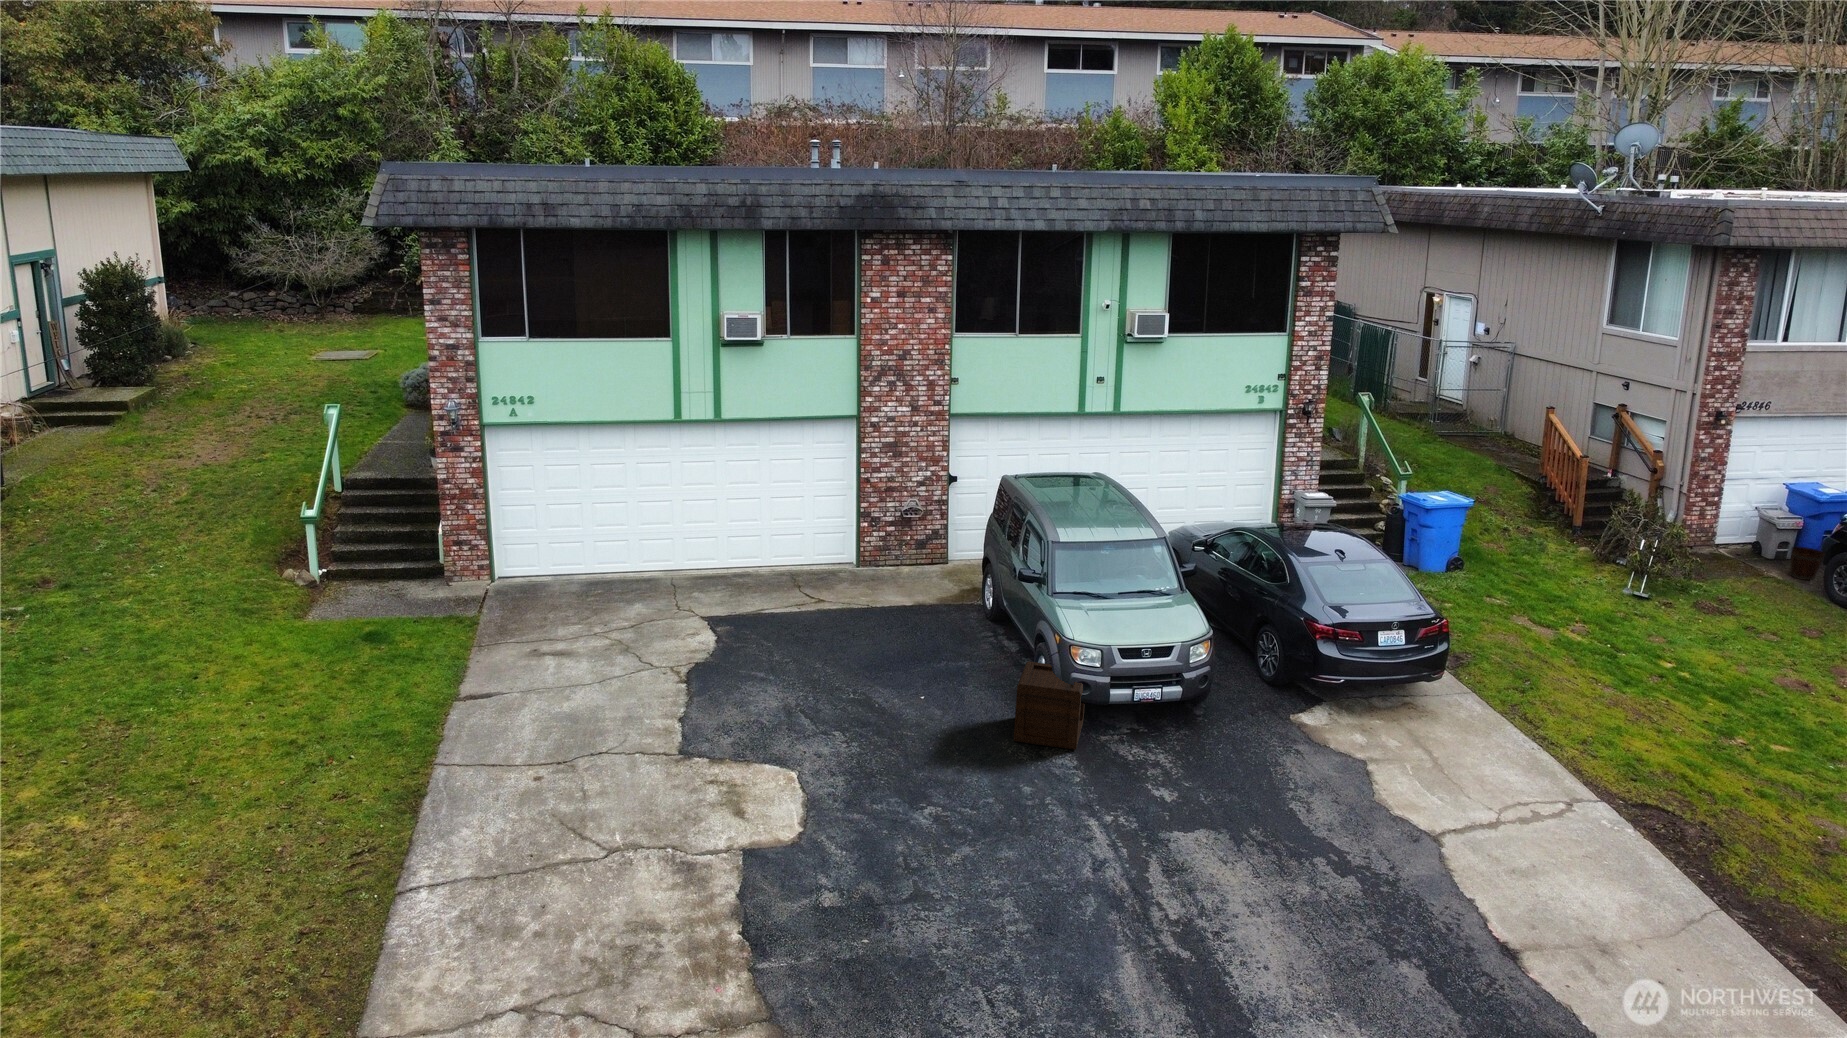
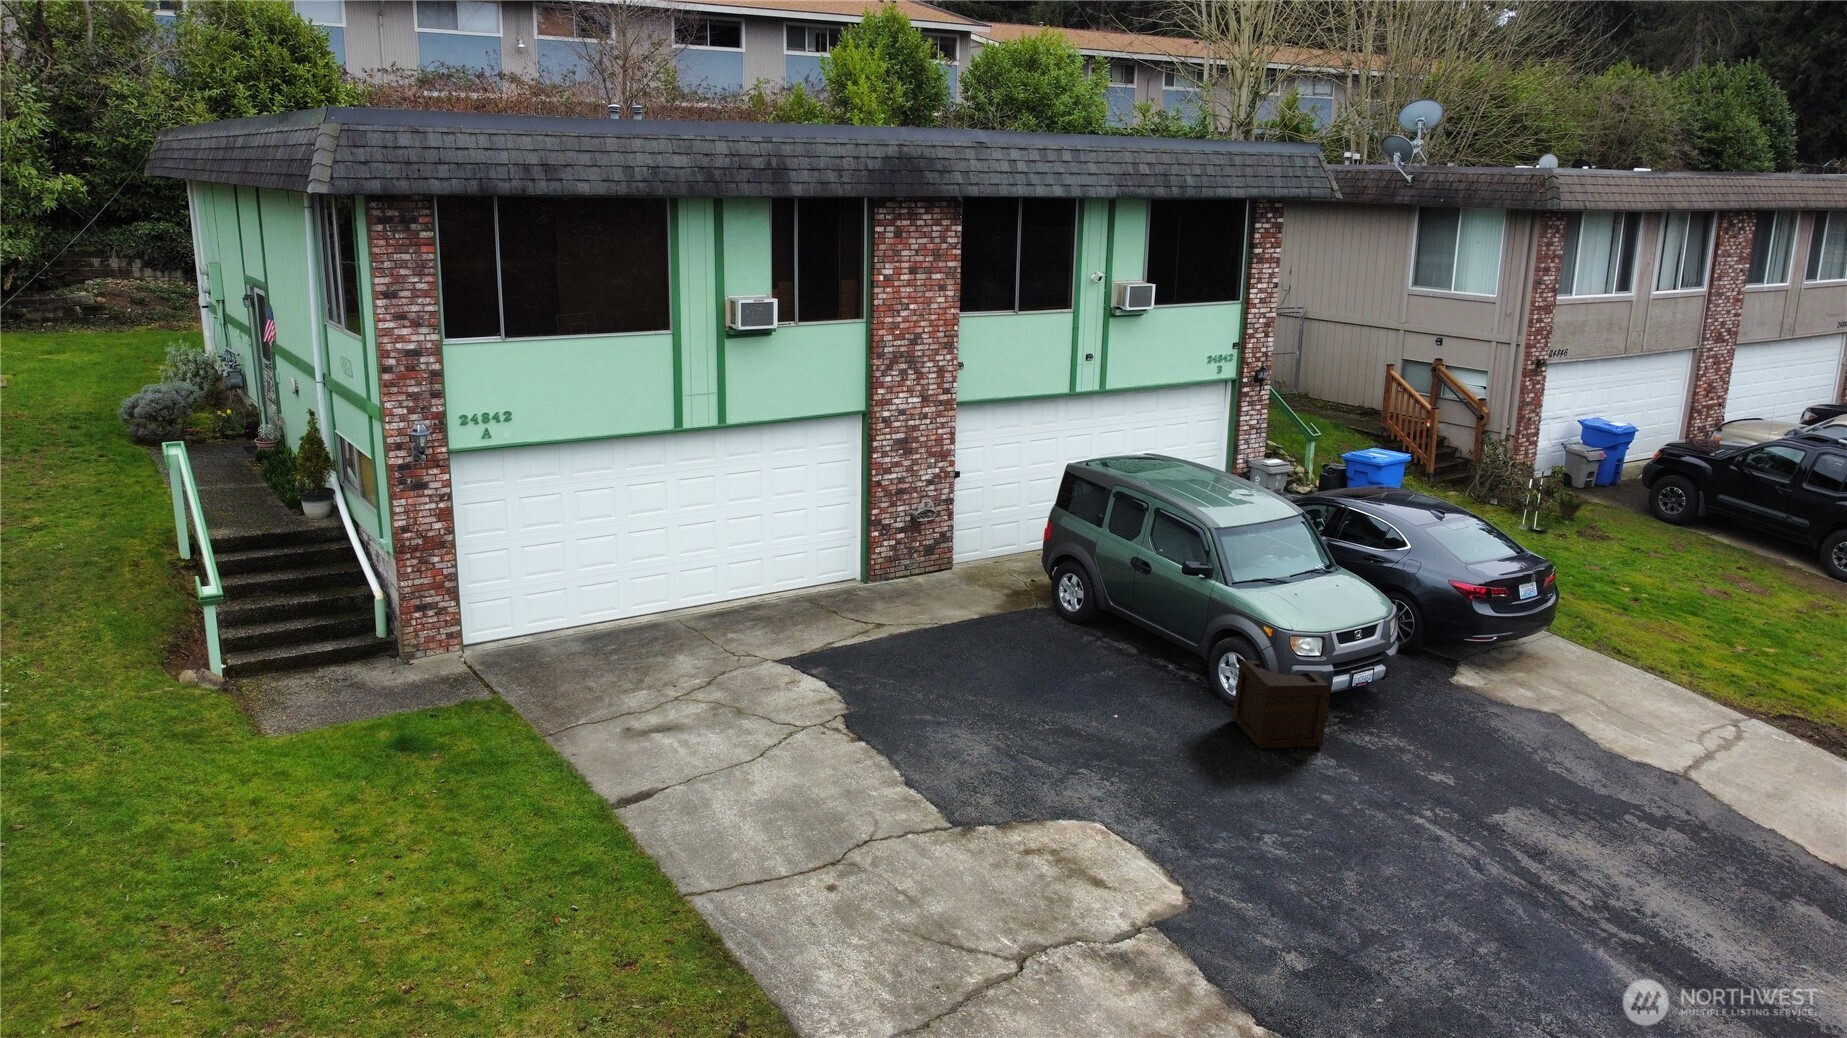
bucket: present [1790,547,1825,580] -> none [1607,473,1636,502]
decorative plant: none [1678,562,1725,590] -> present [1558,496,1586,519]

